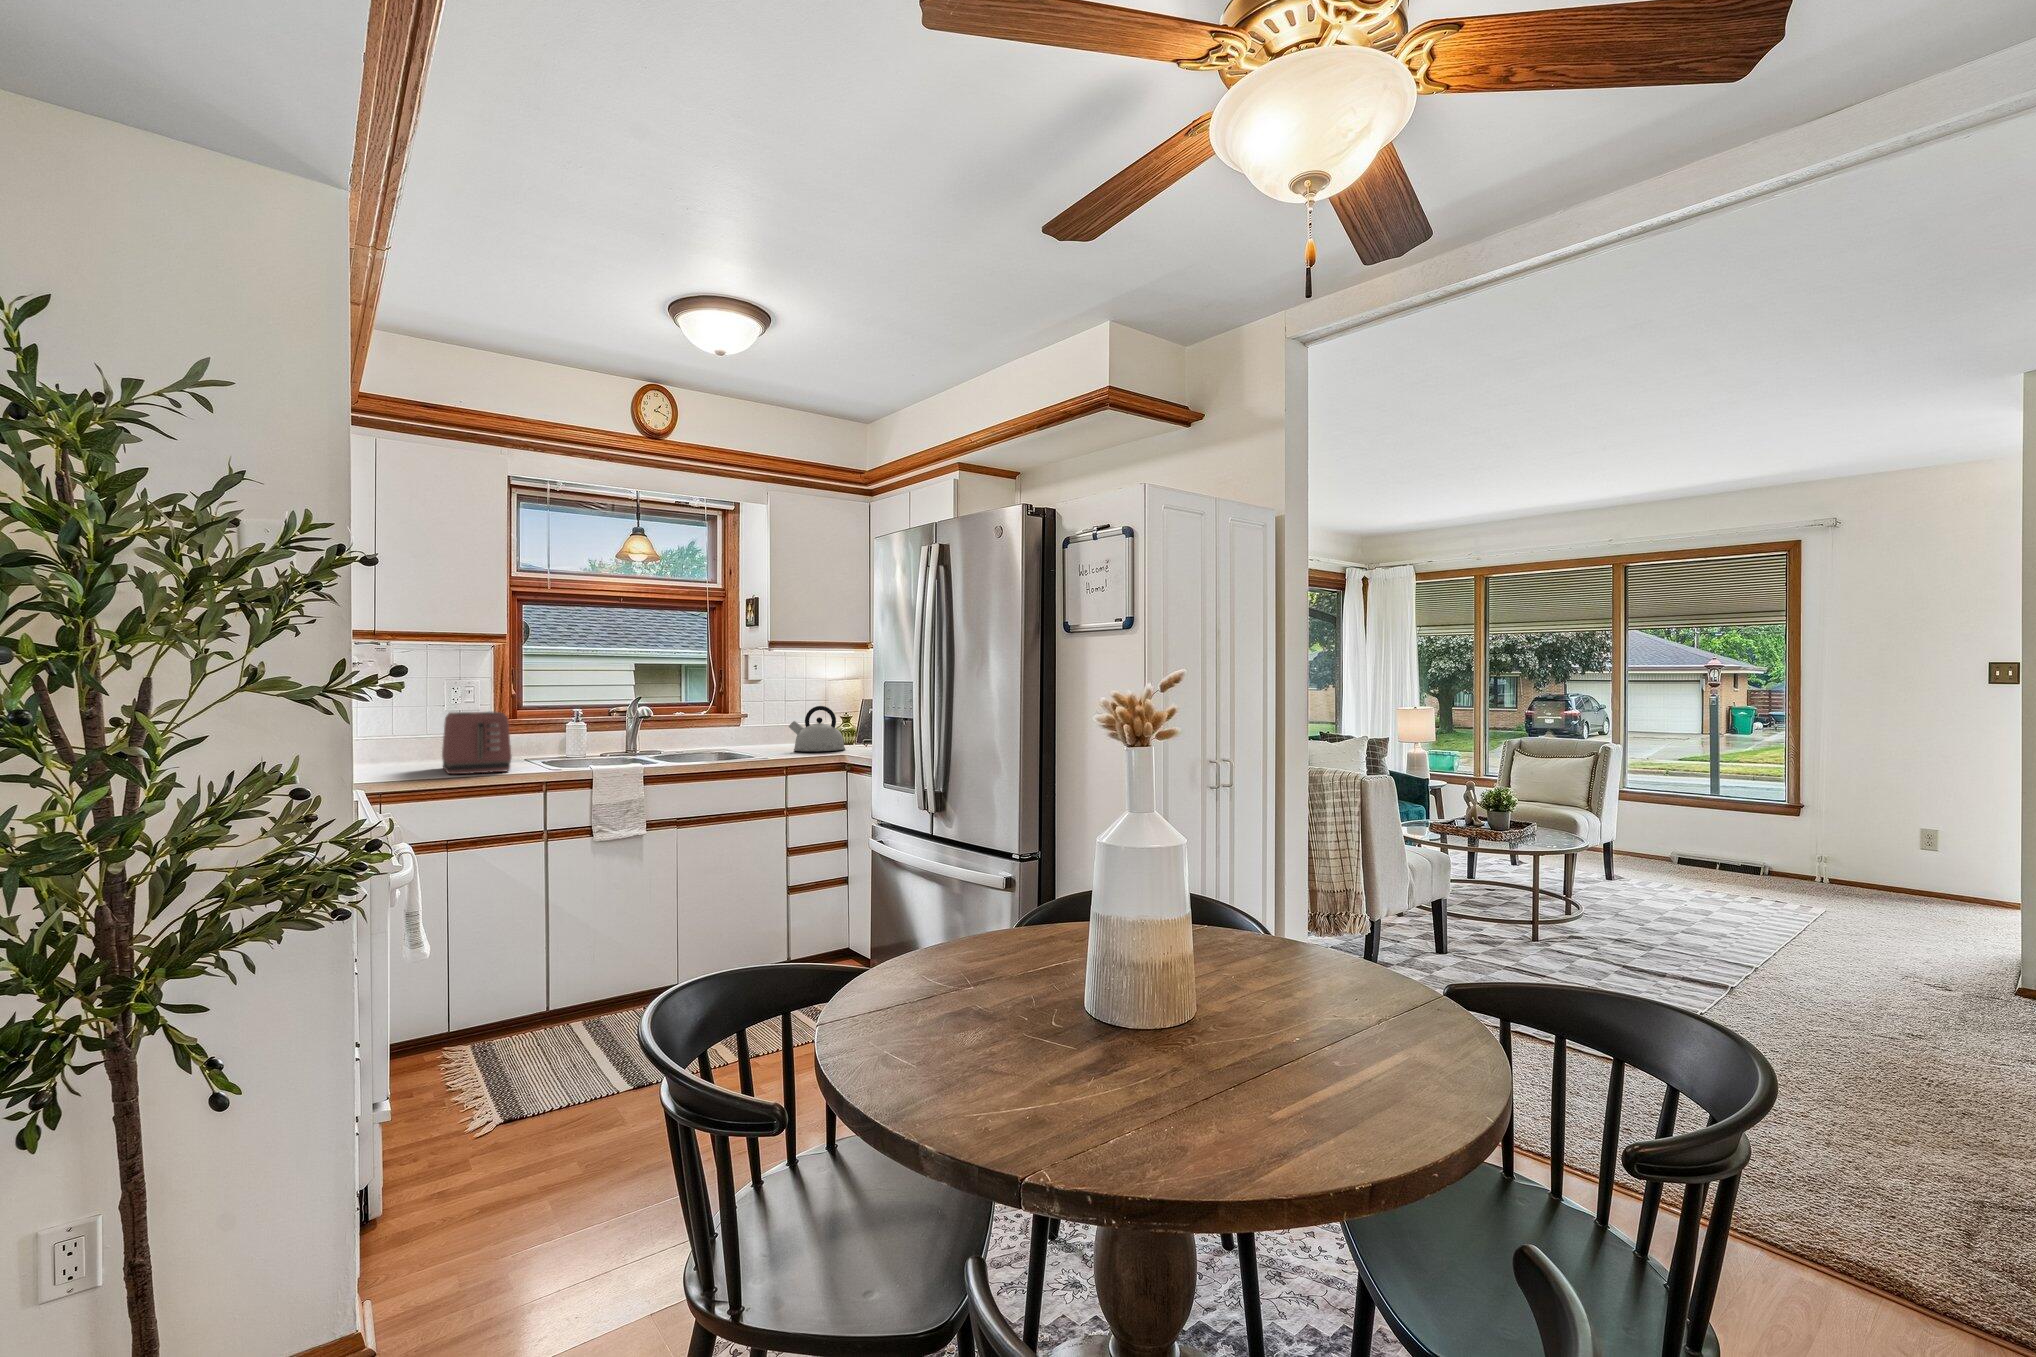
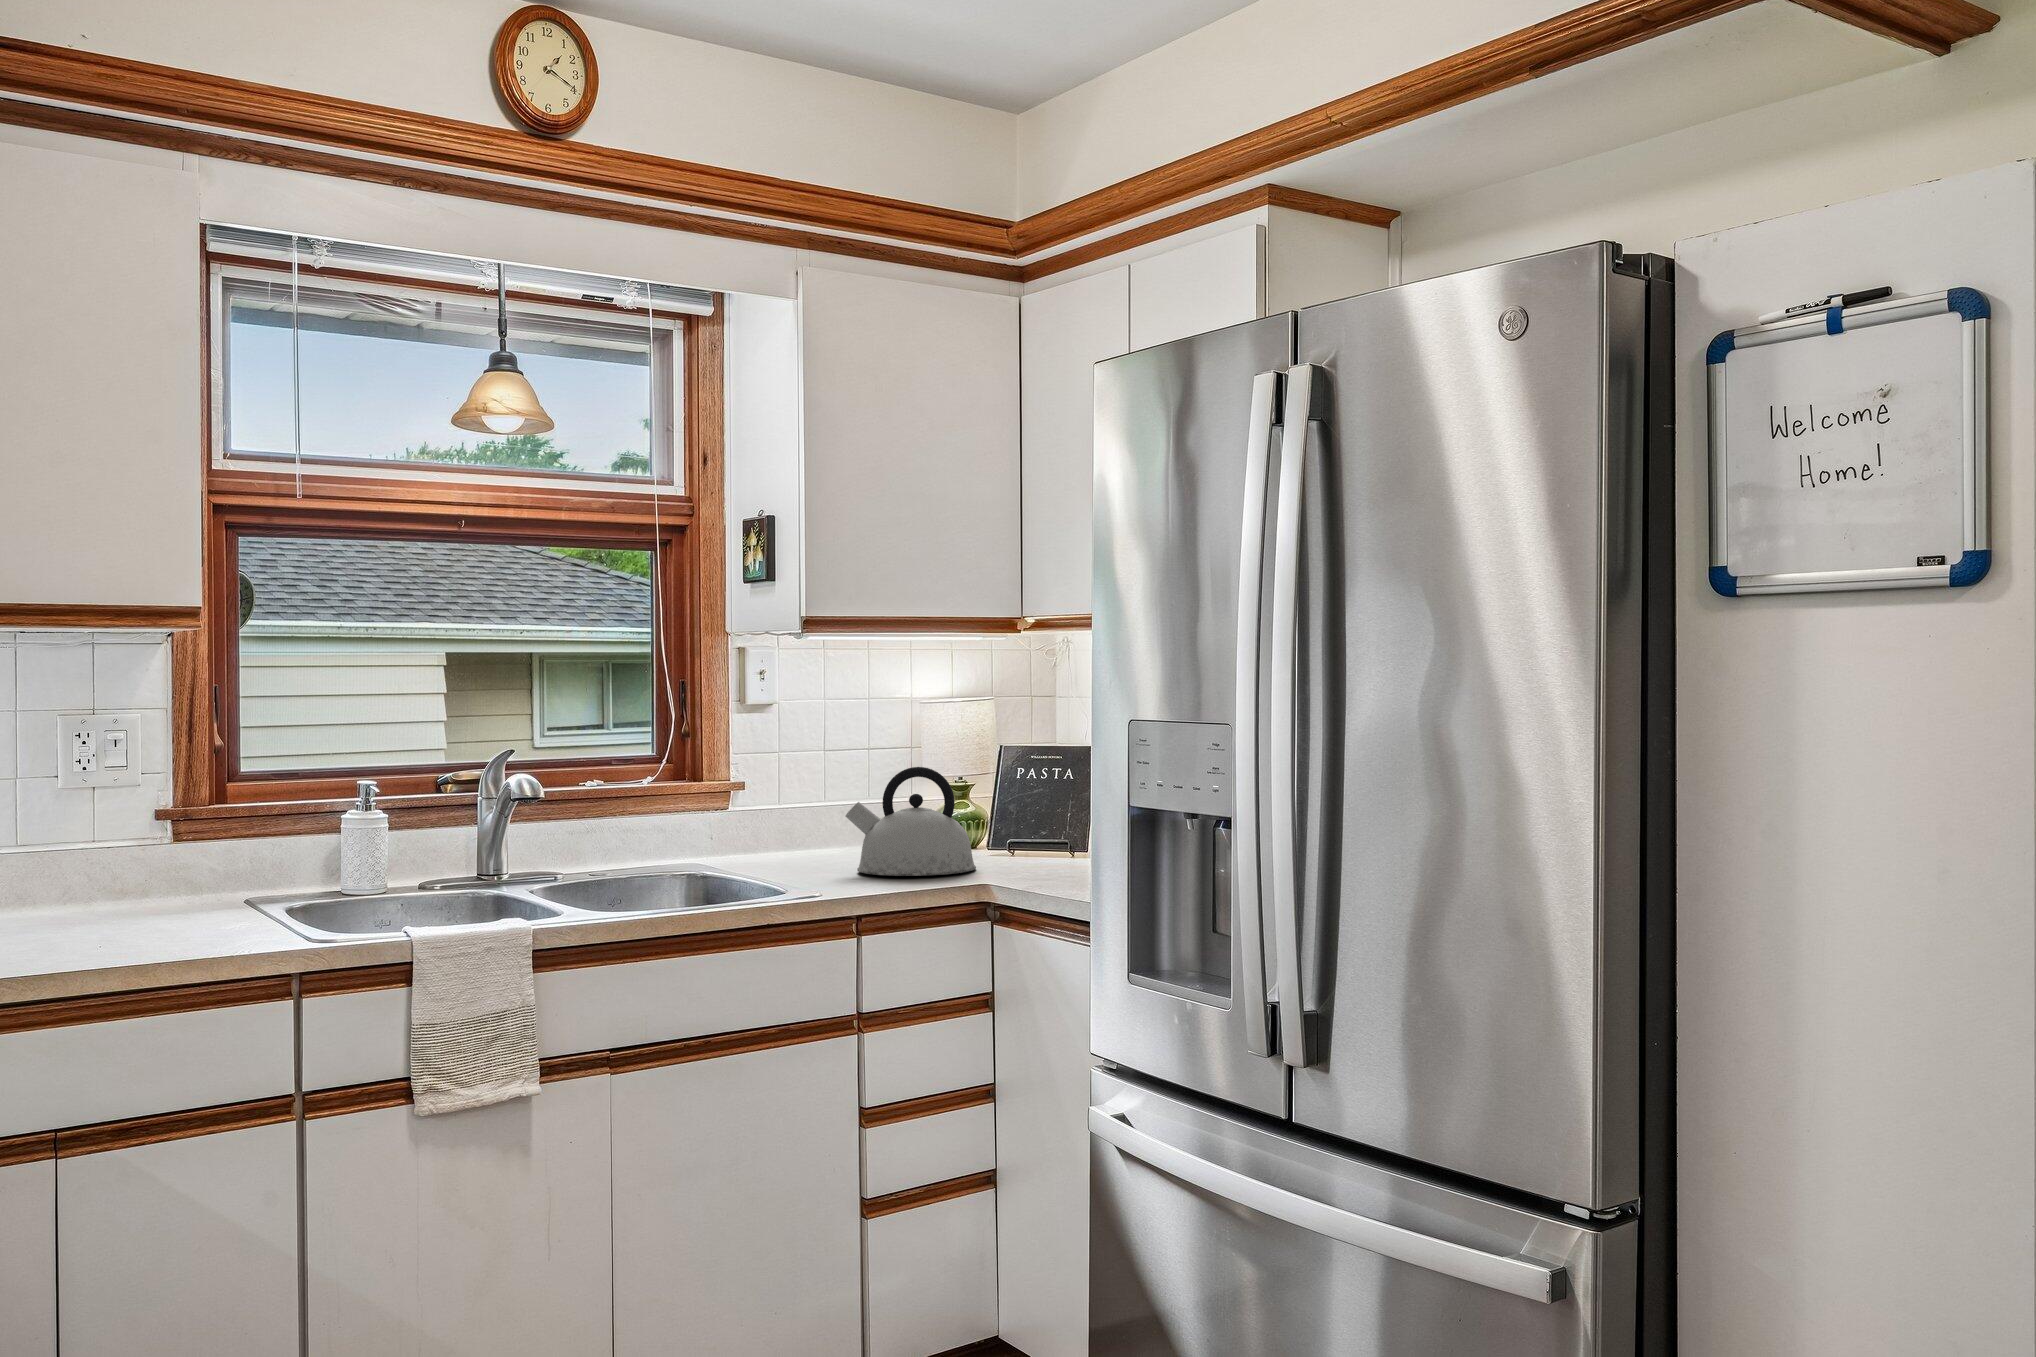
toaster: present [442,711,512,774] -> none [51,791,215,957]

